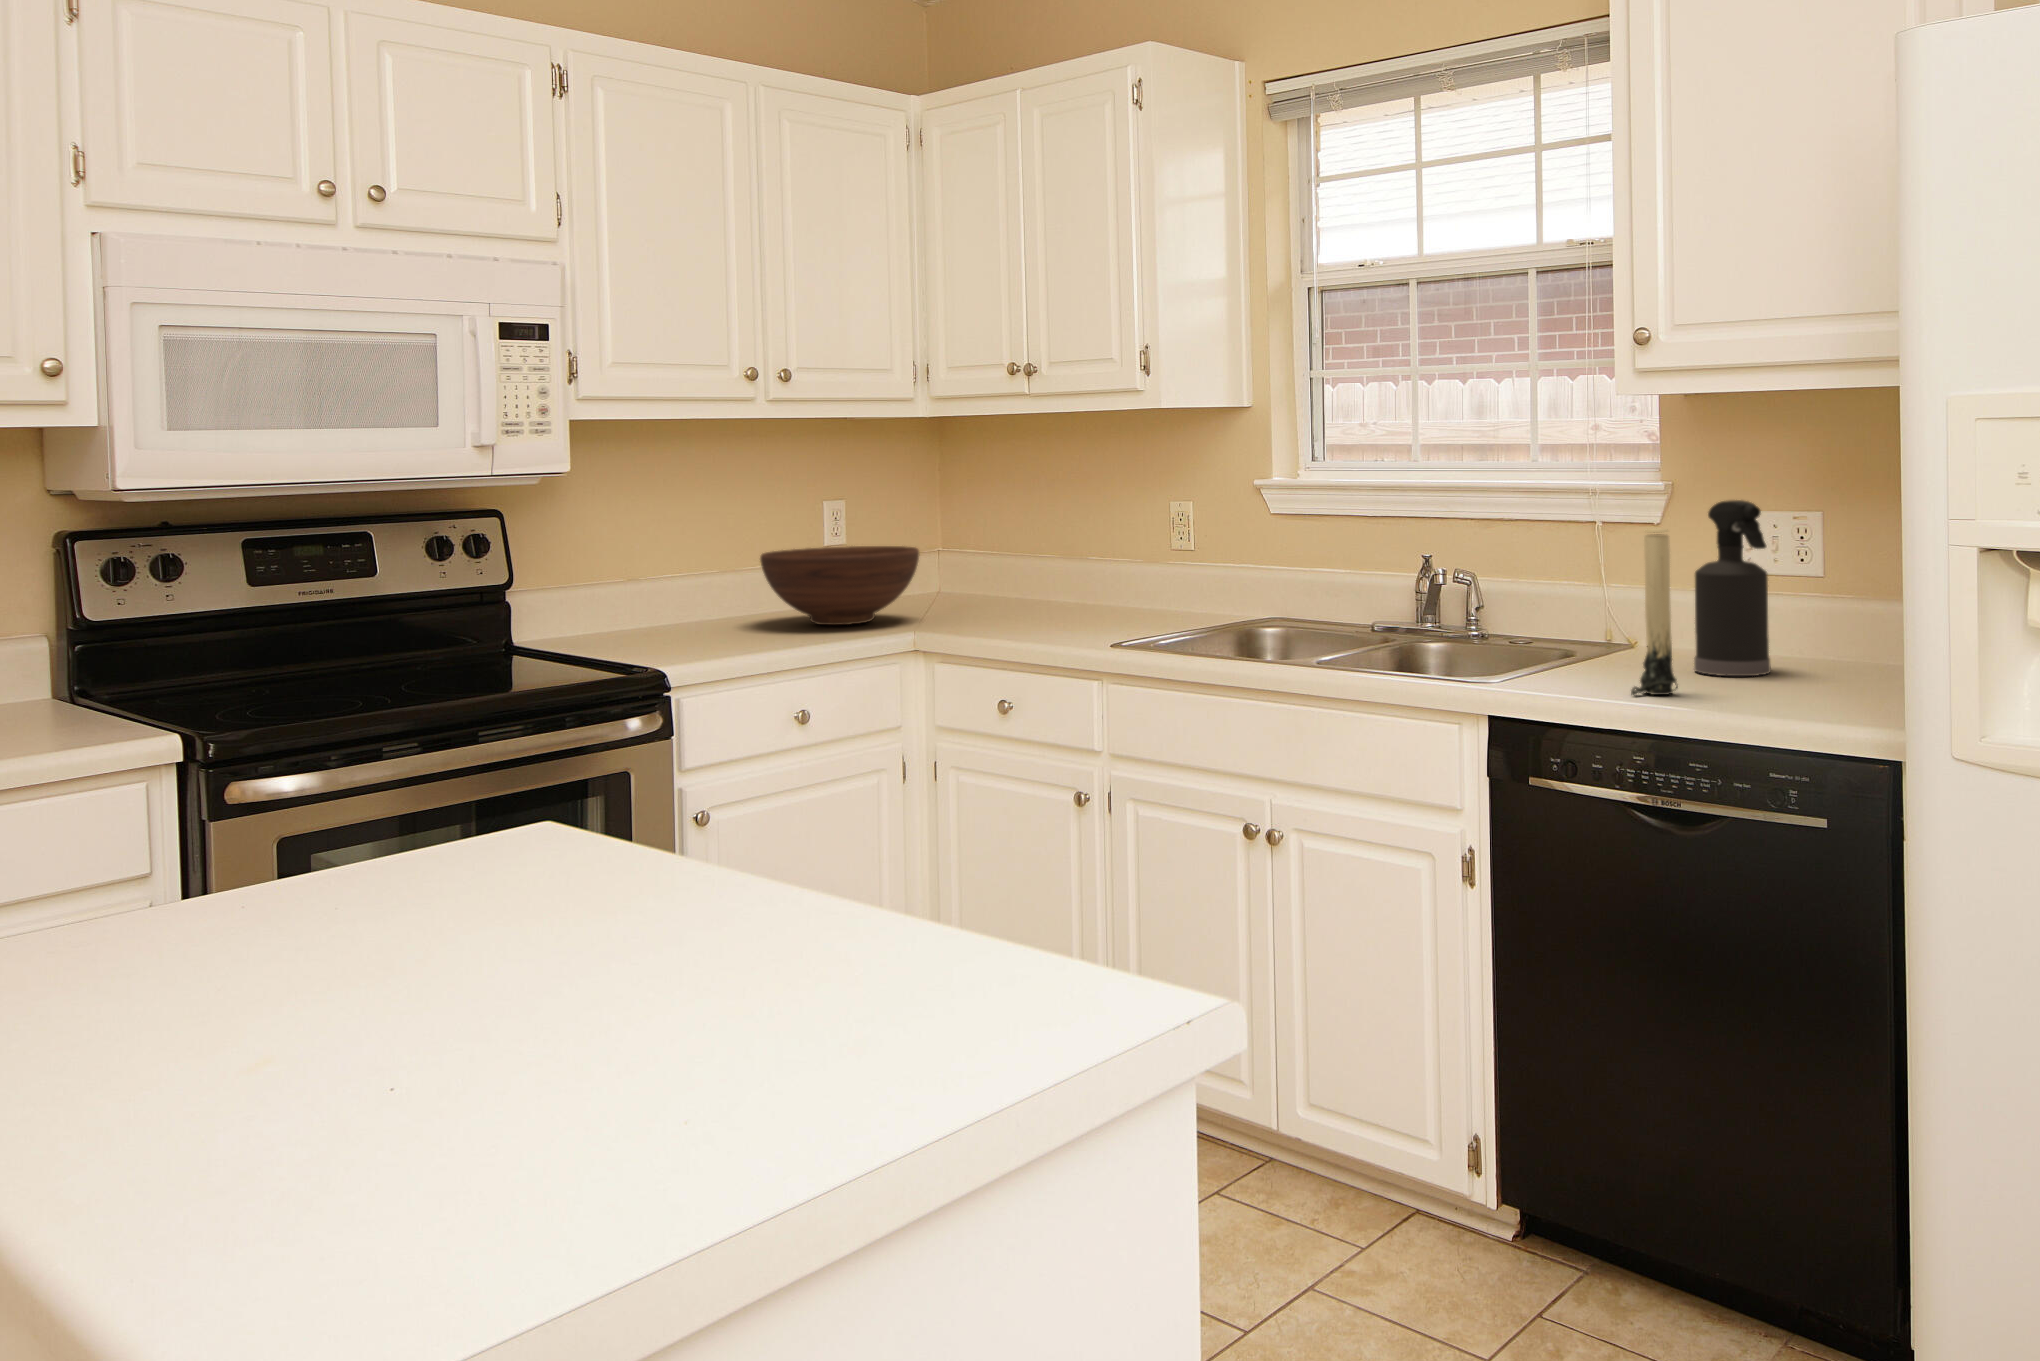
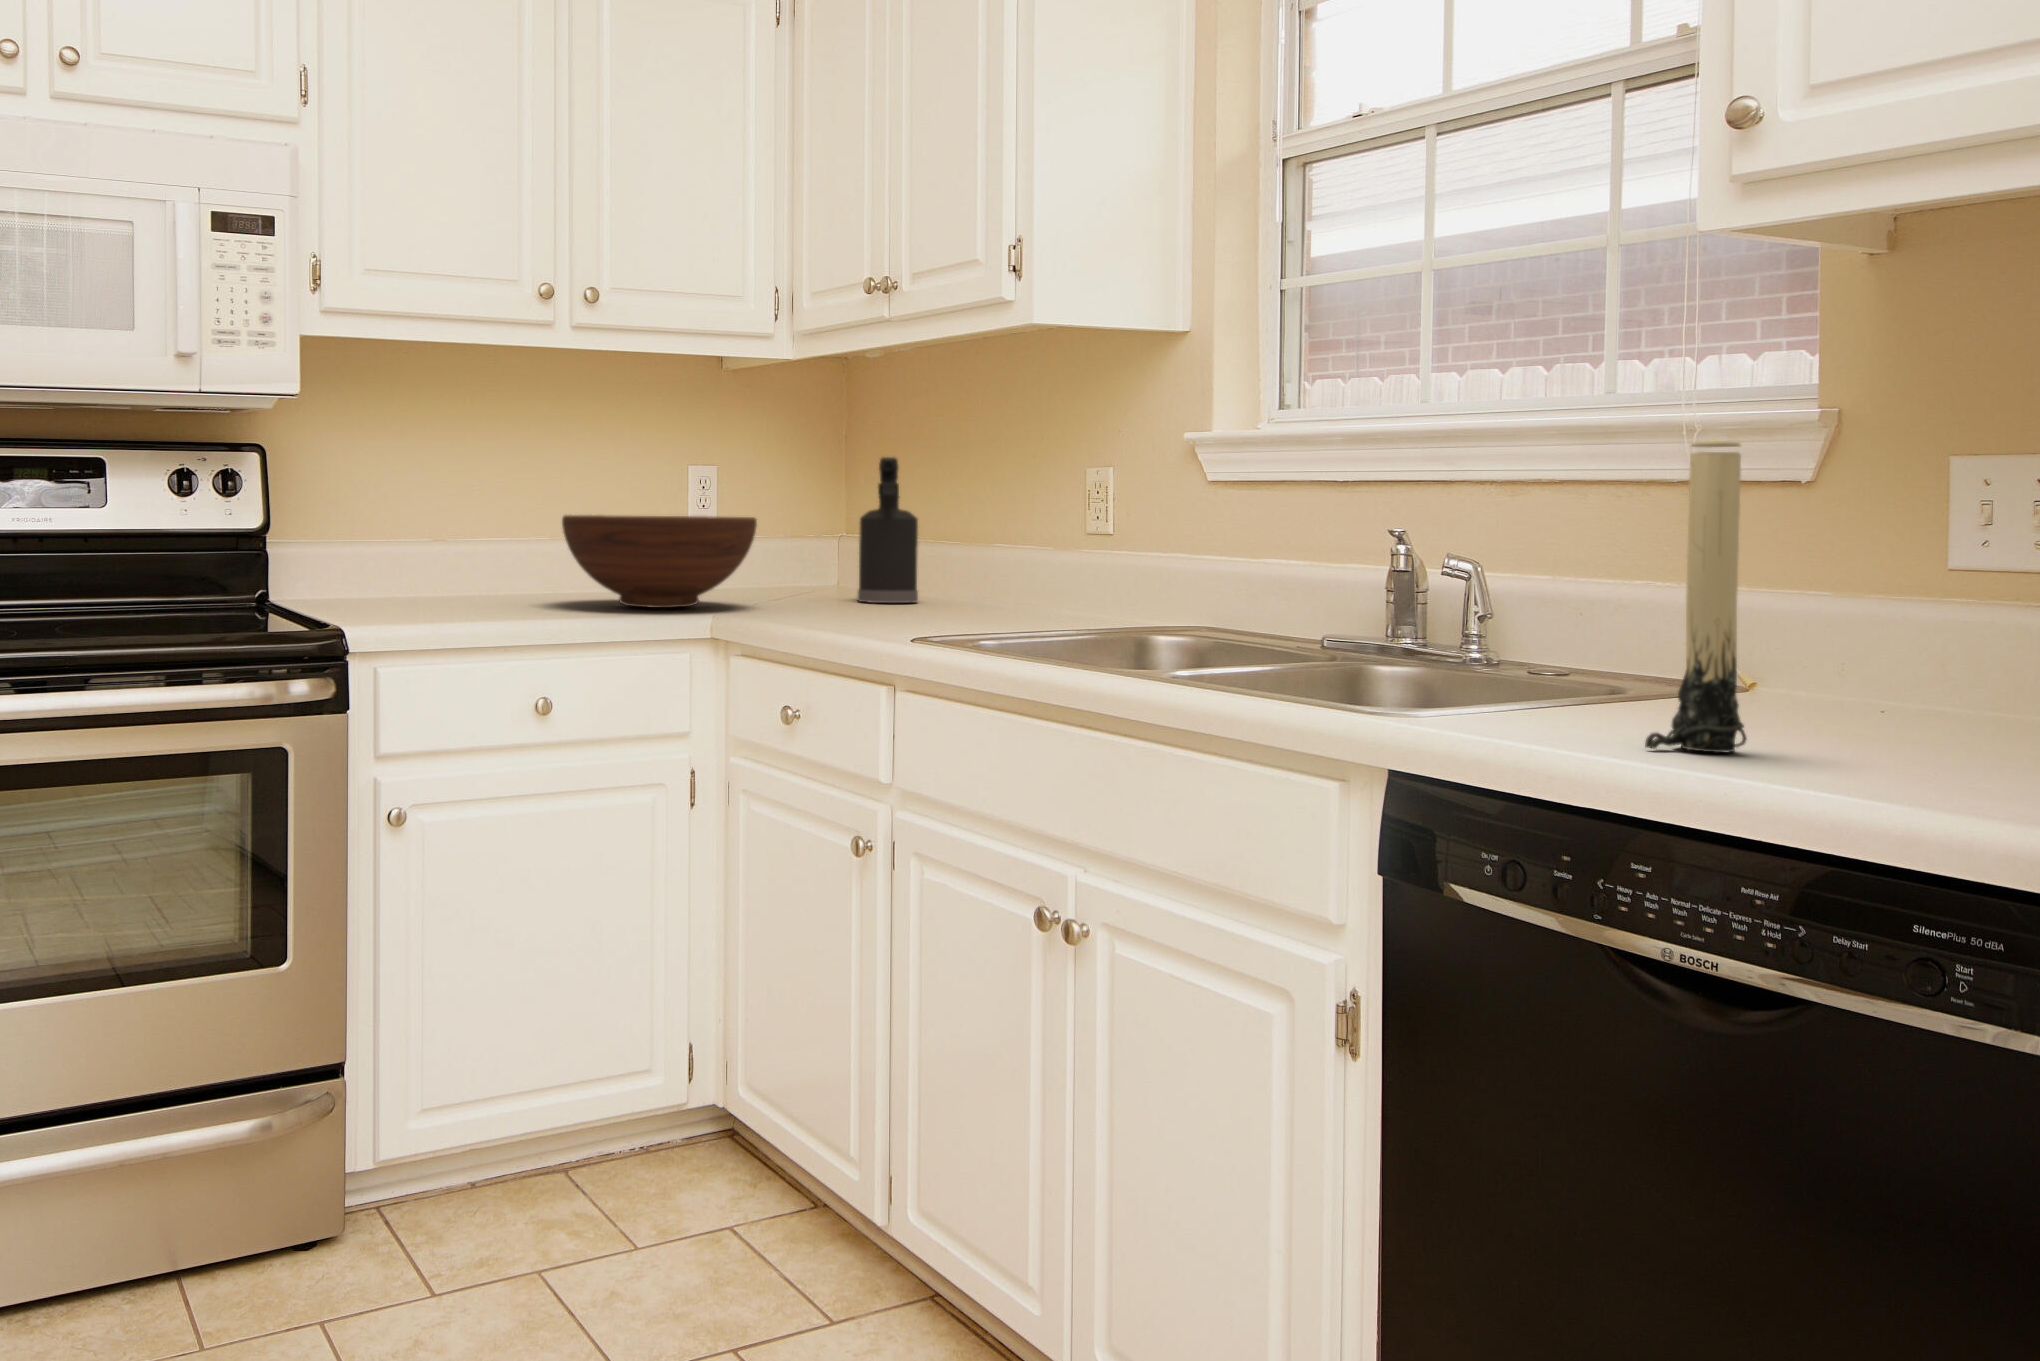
spray bottle: present [1694,500,1771,676] -> present [858,457,918,603]

